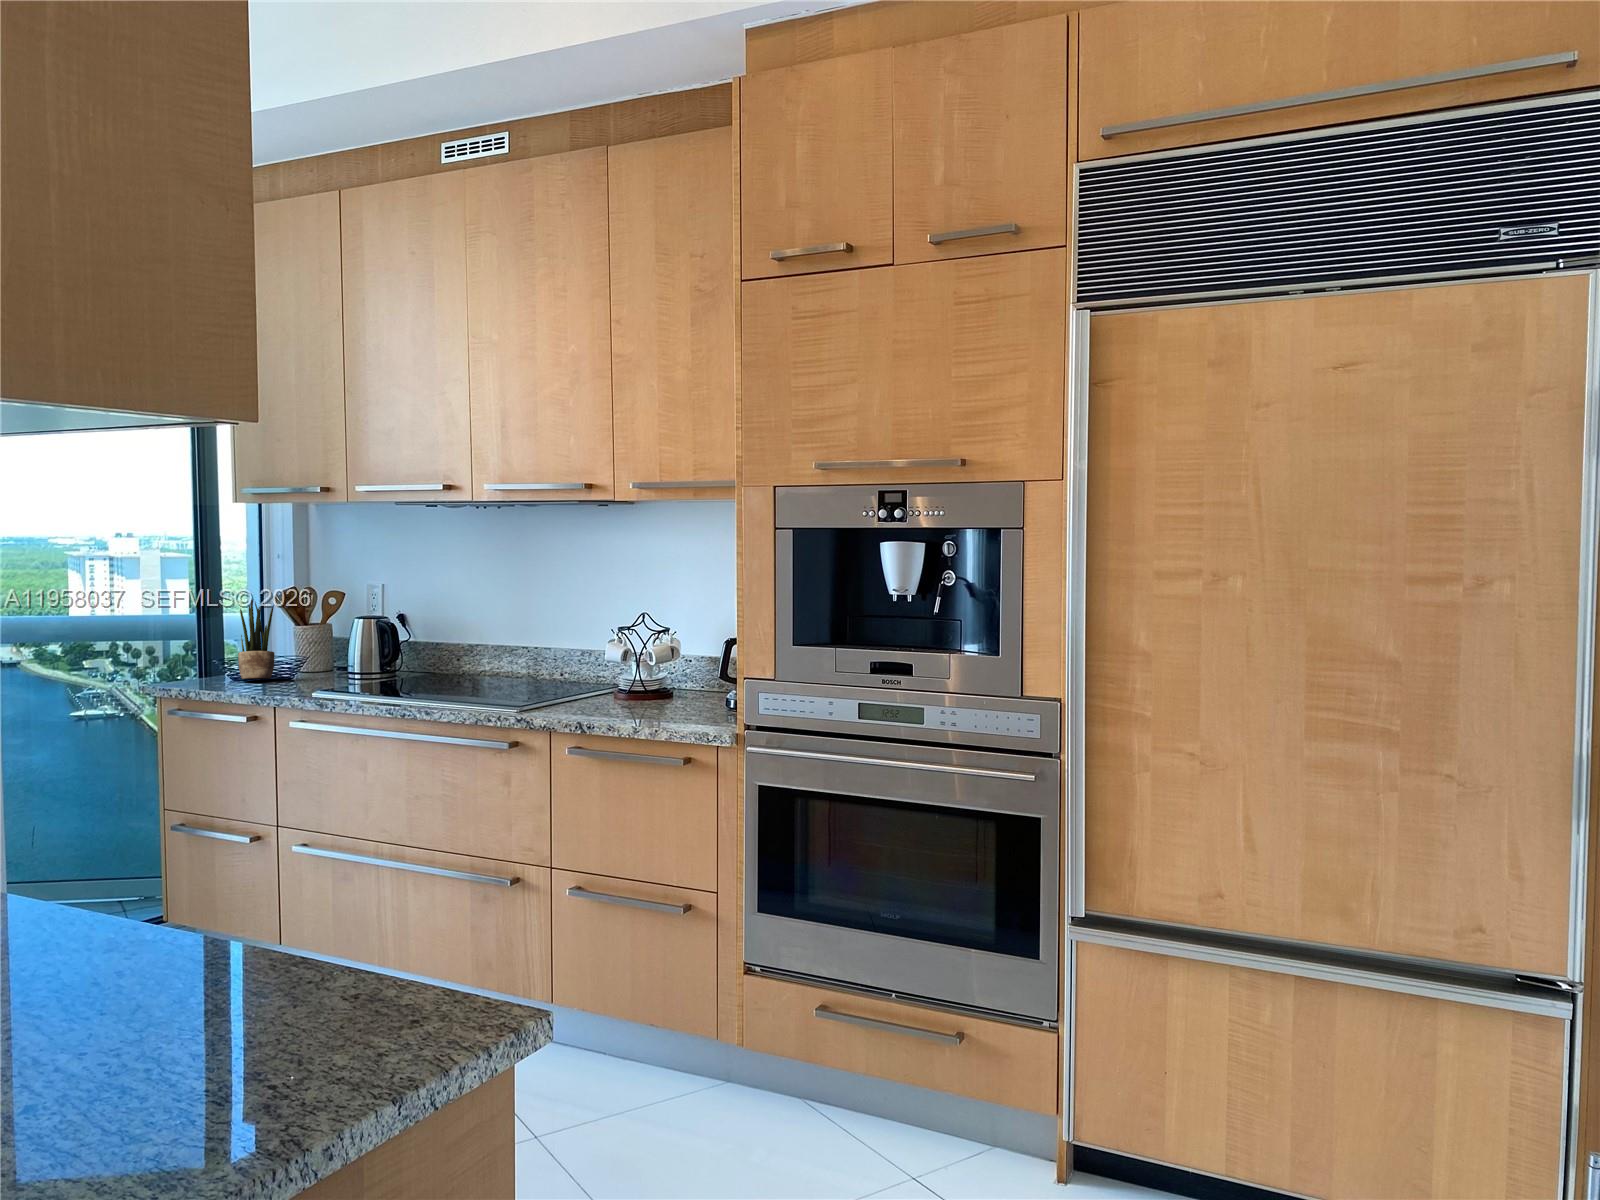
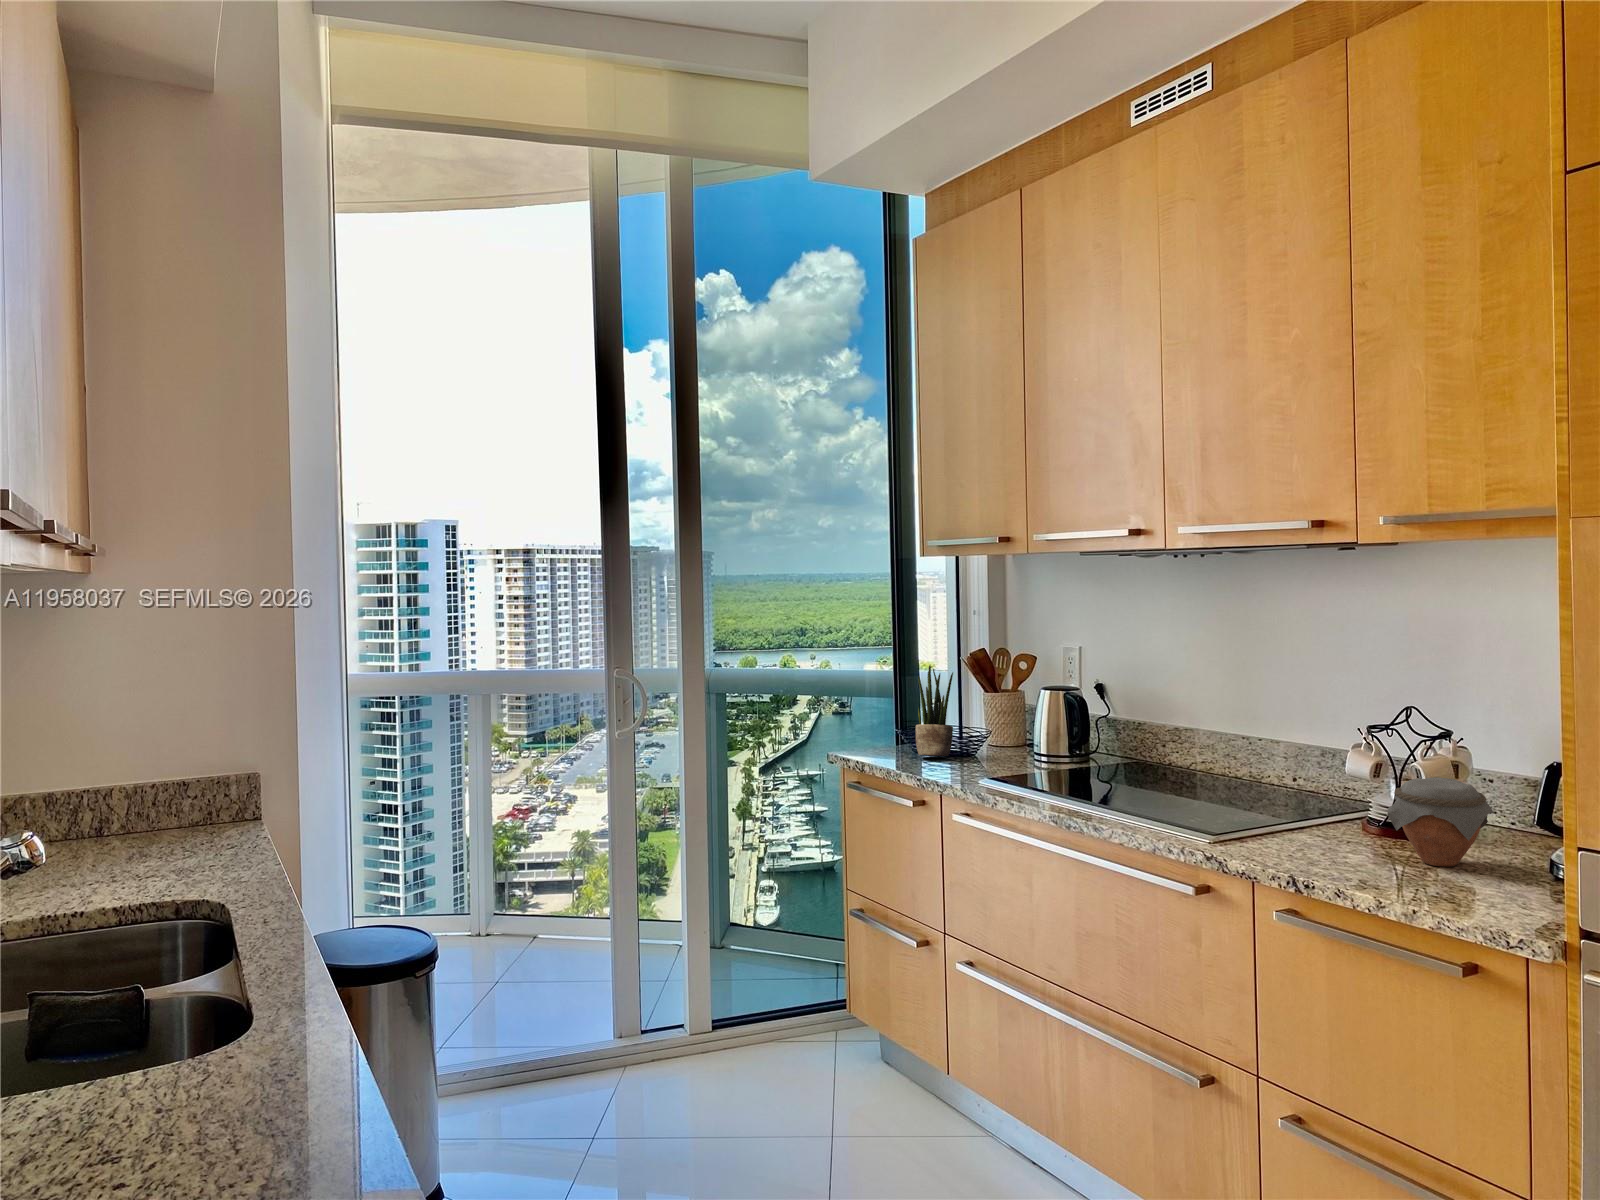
jar: none [636,654,697,710] -> present [1387,777,1493,867]

